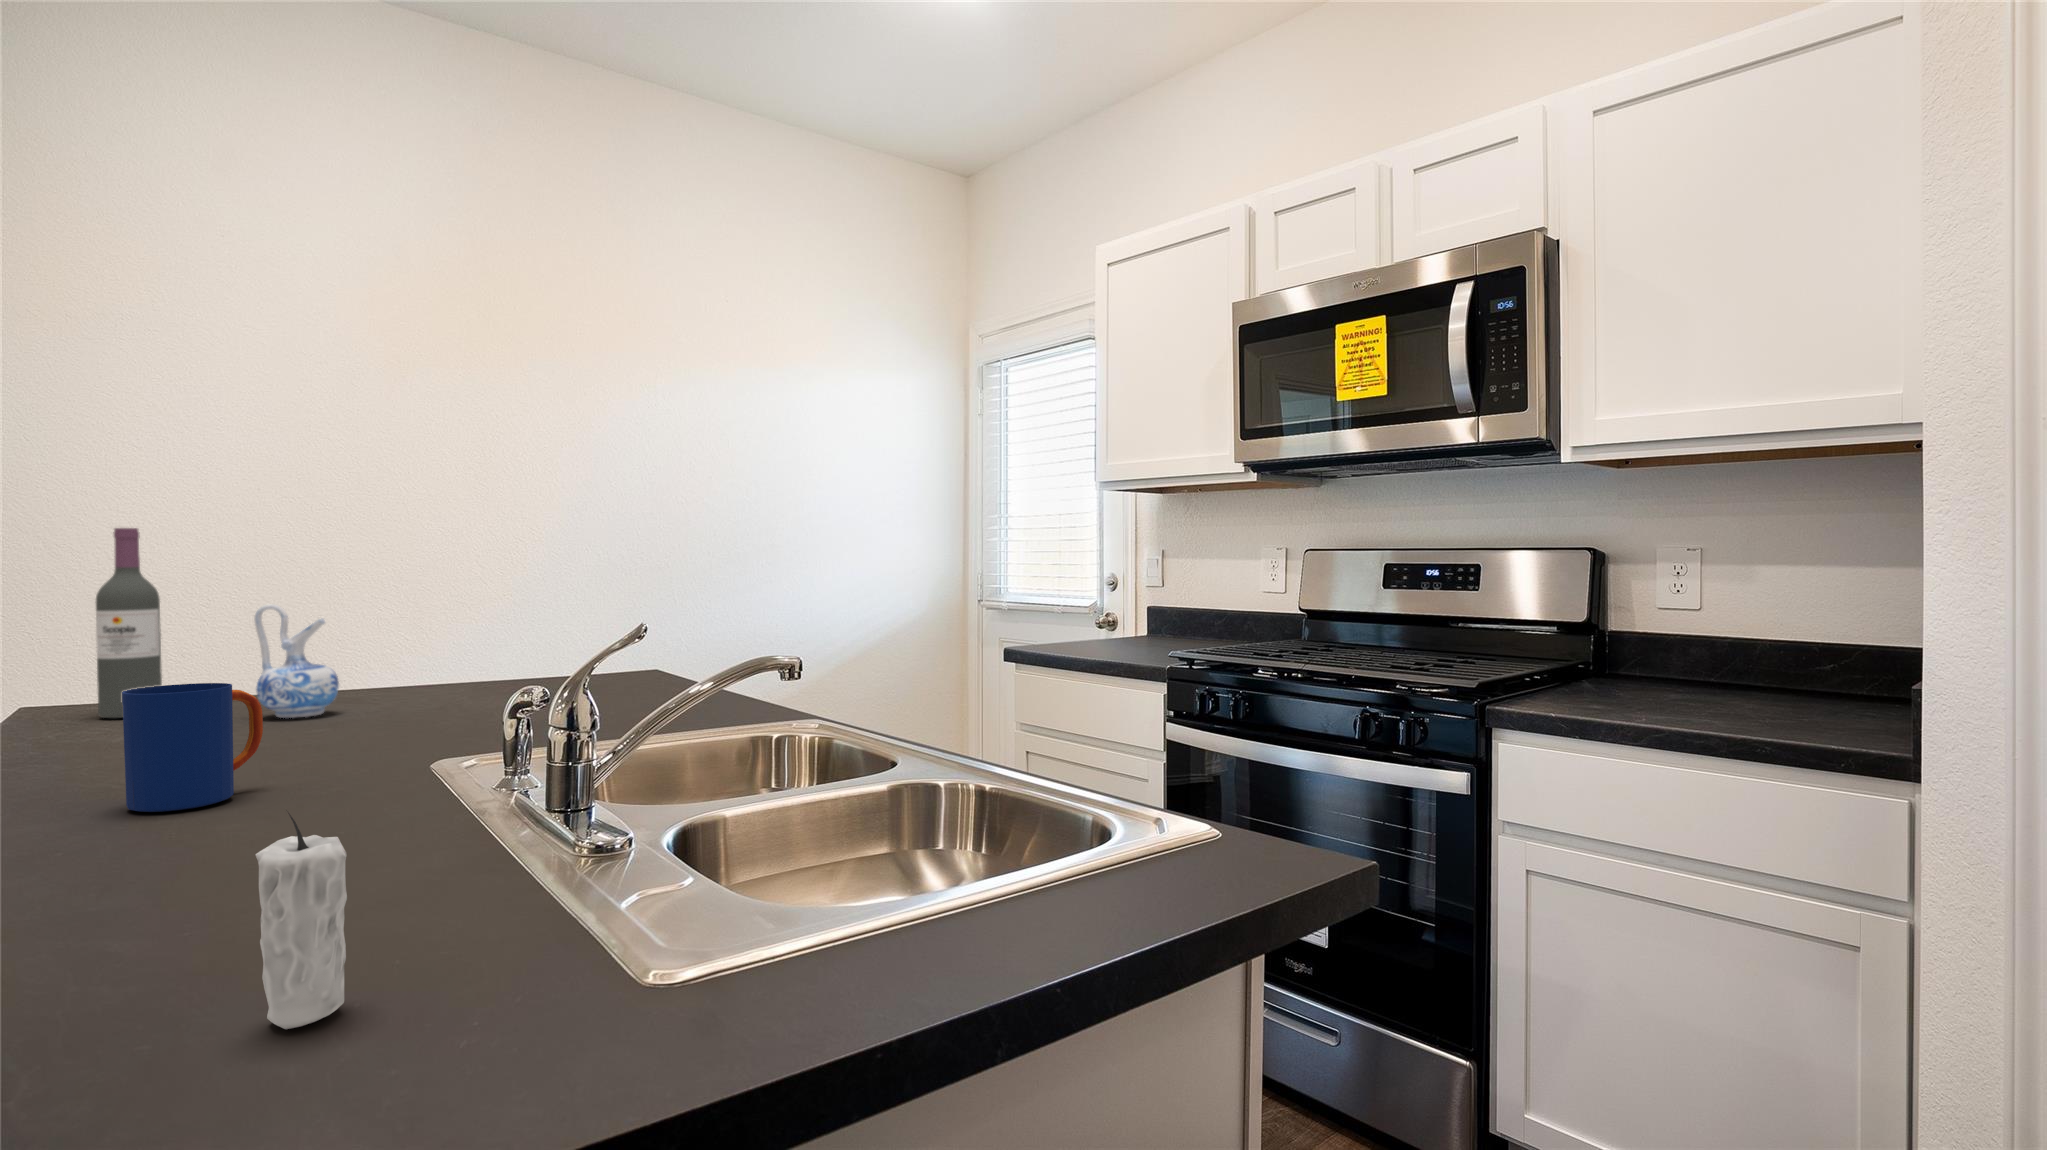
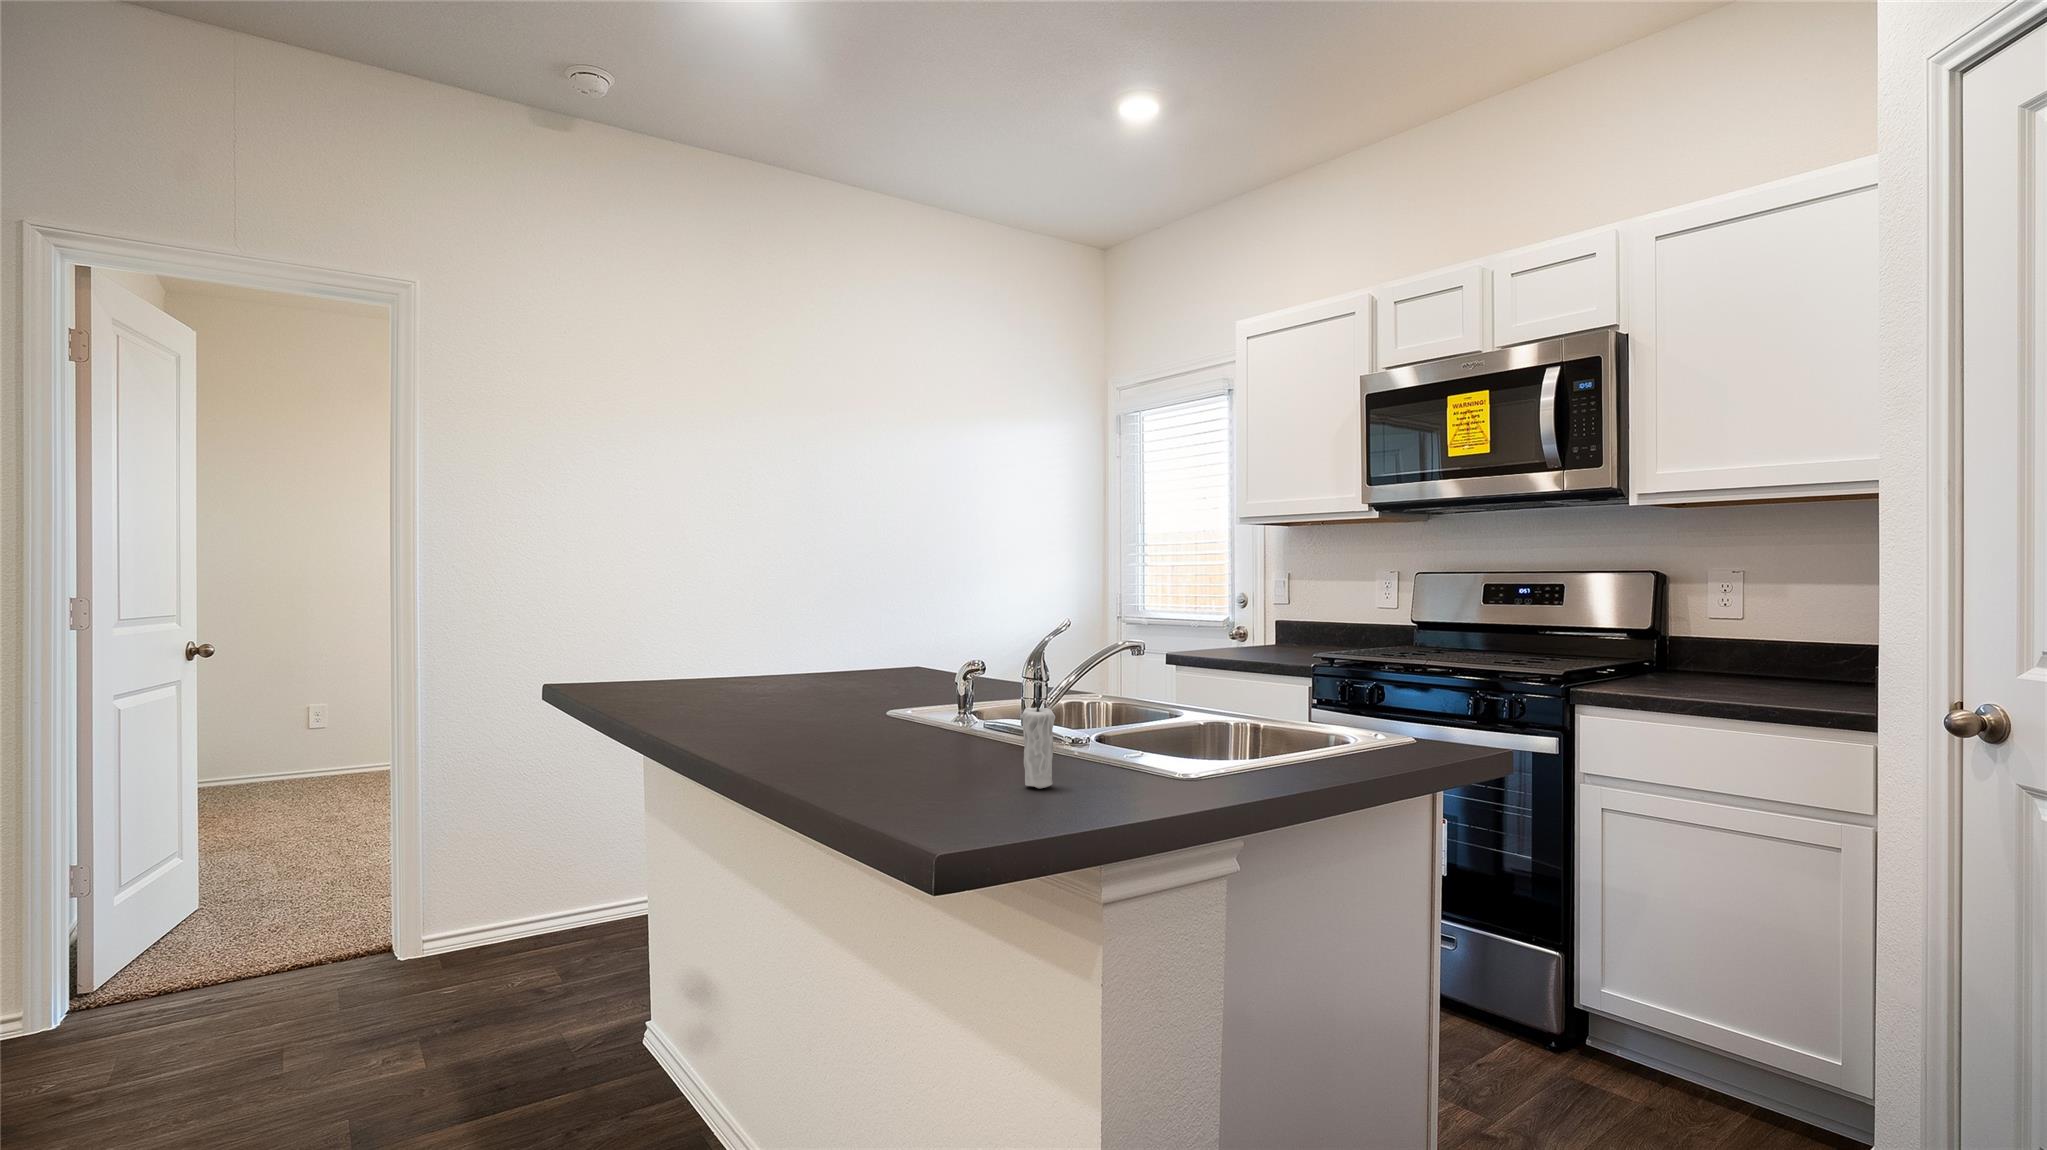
wine bottle: present [96,528,162,718] -> none [593,561,629,692]
ceramic pitcher: present [254,604,339,718] -> none [701,613,749,692]
mug: present [122,683,263,812] -> none [752,658,807,731]

